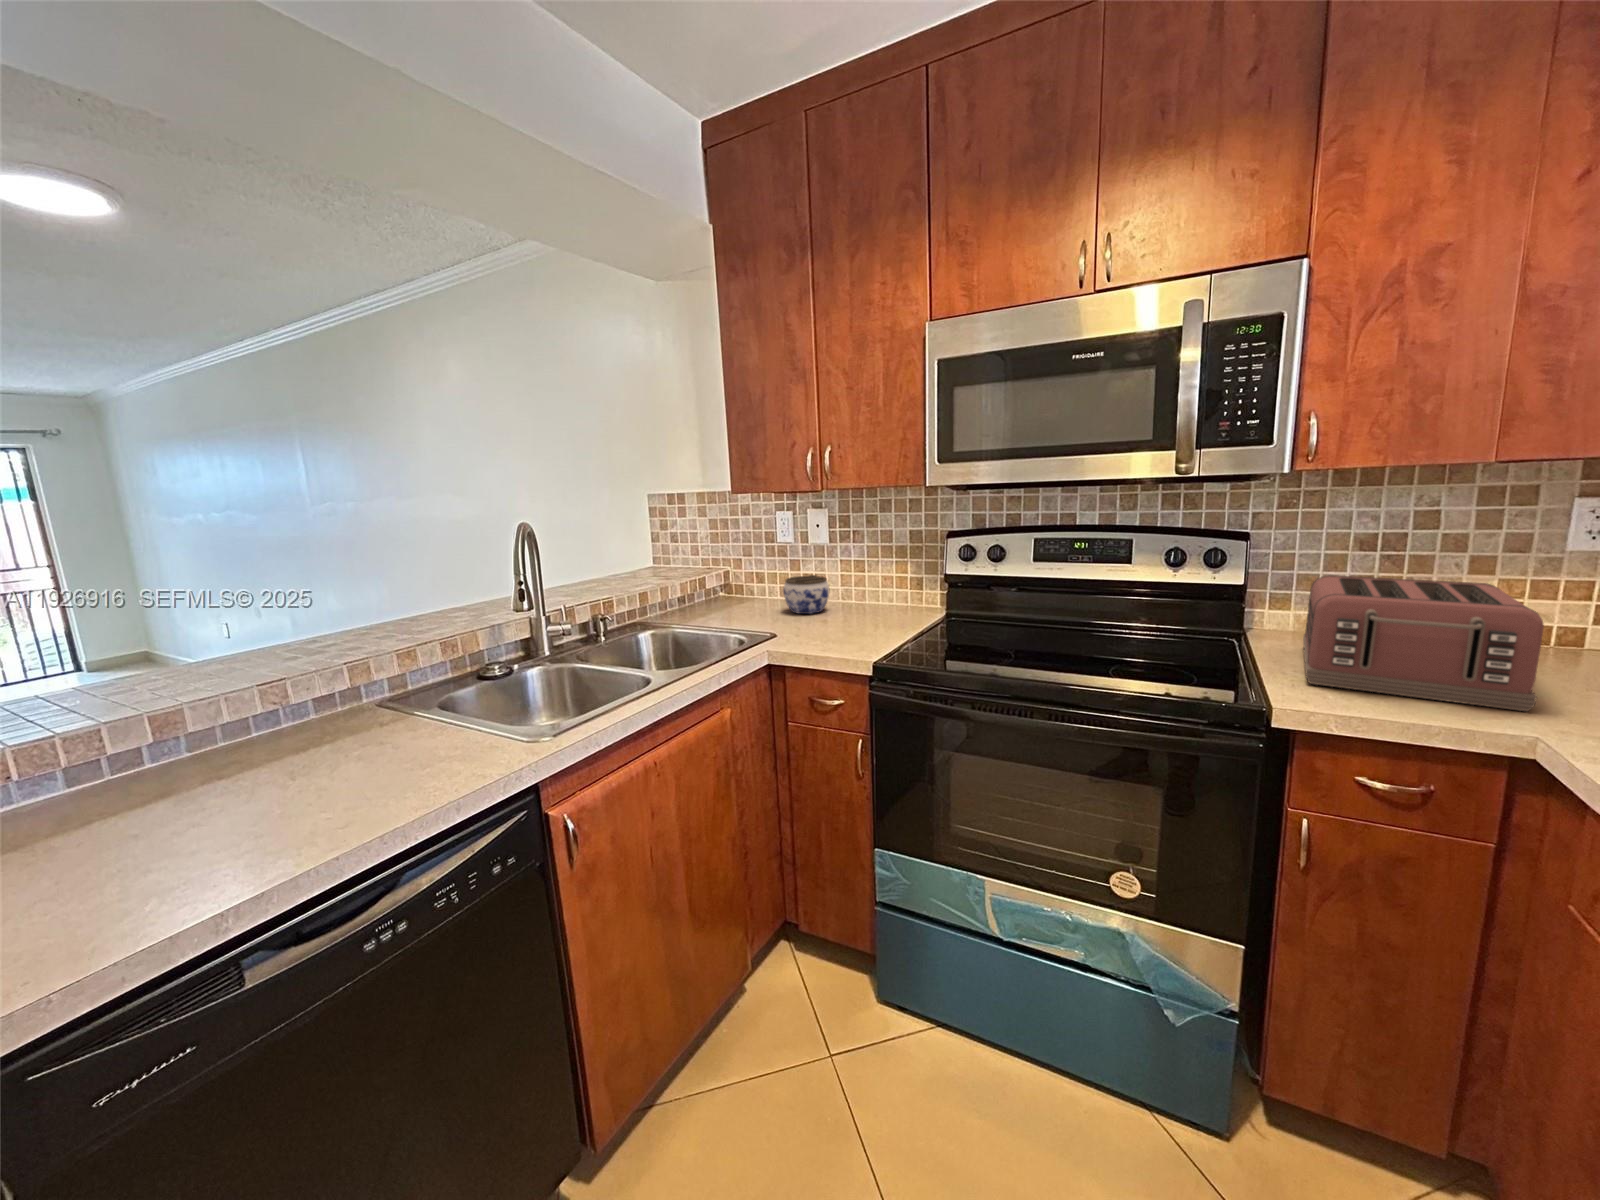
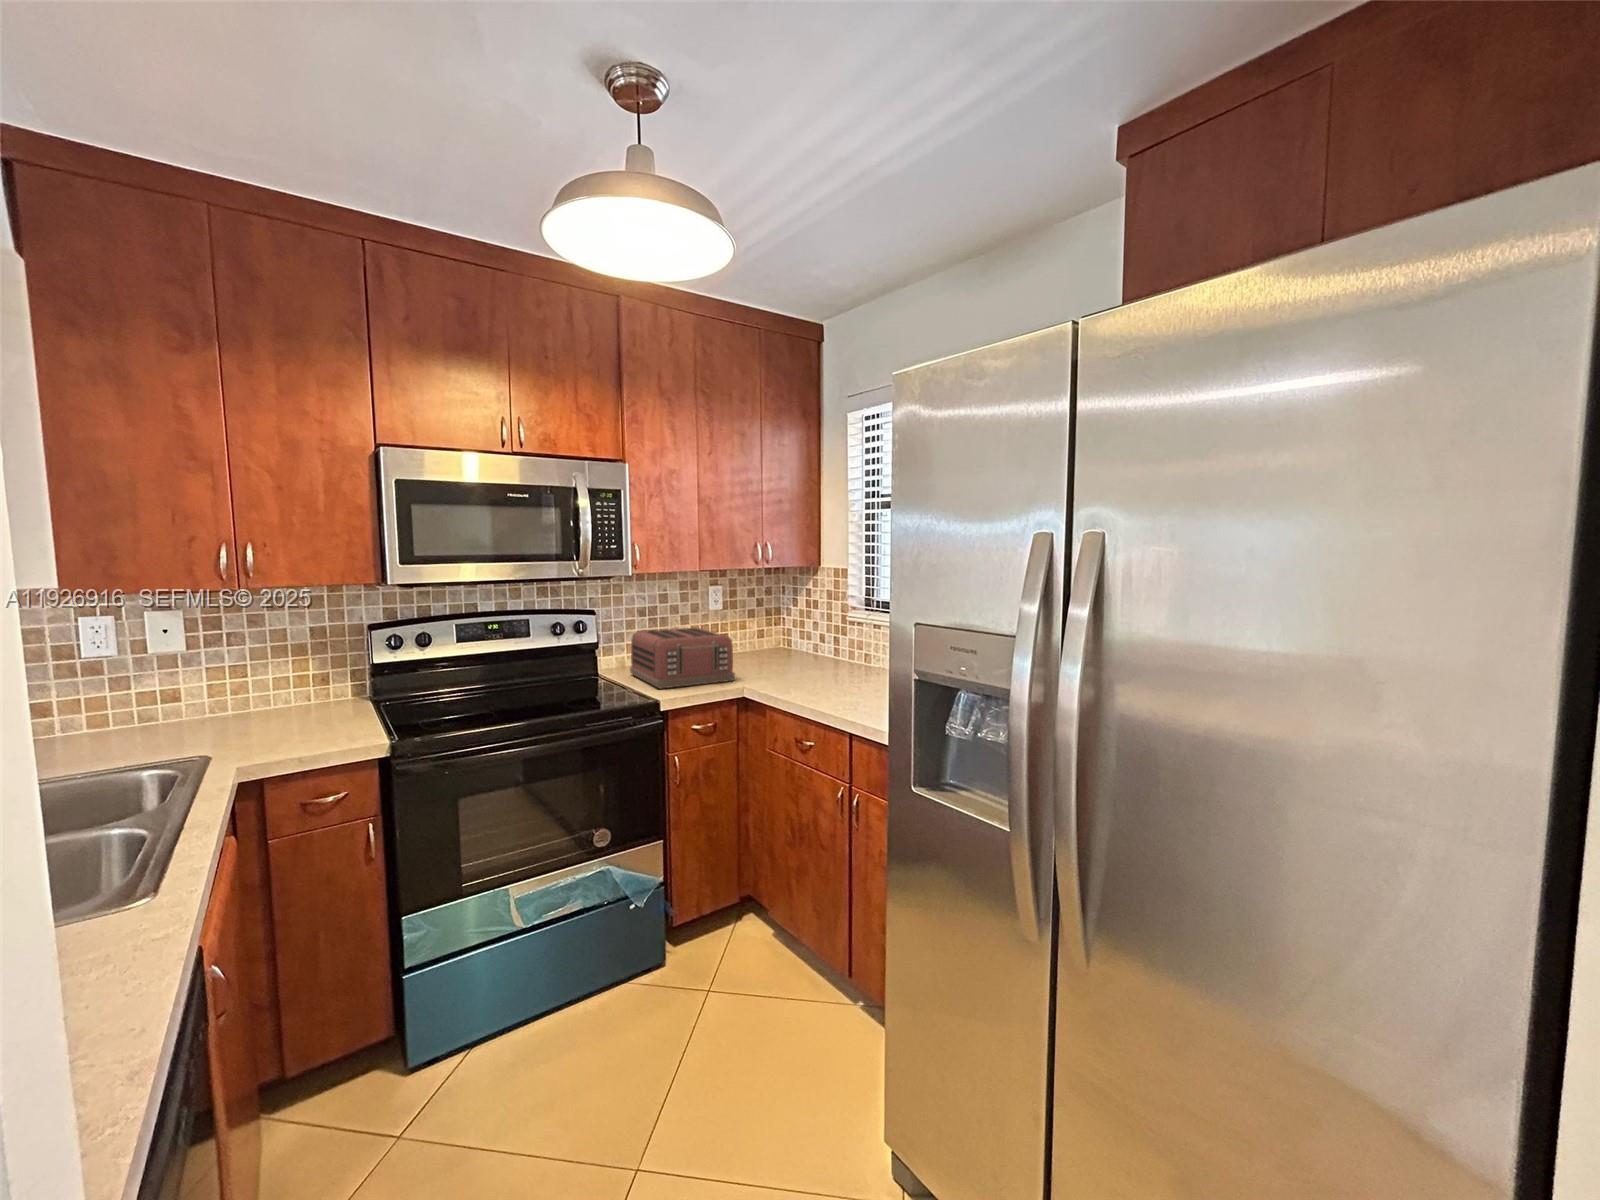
jar: present [783,575,829,614] -> none [139,689,214,738]

